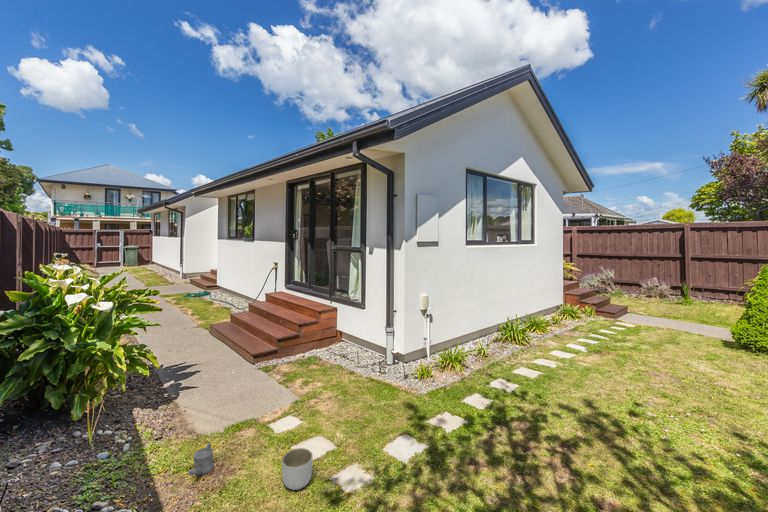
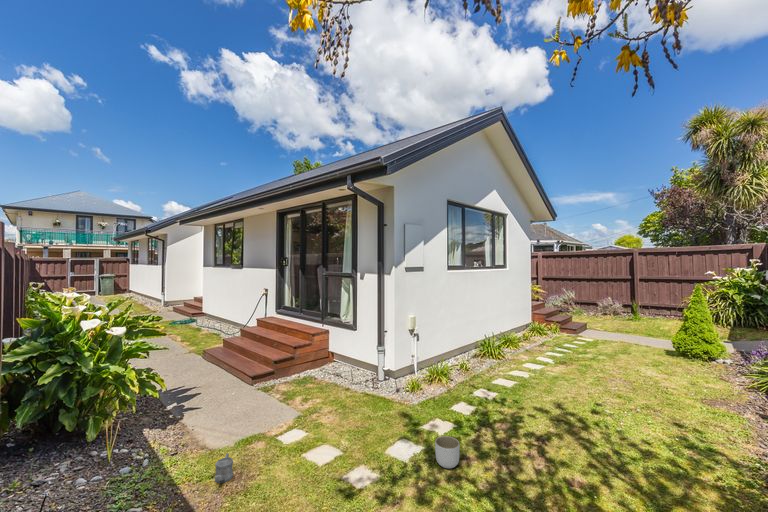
planter: present [282,448,313,490] -> present [435,436,460,469]

